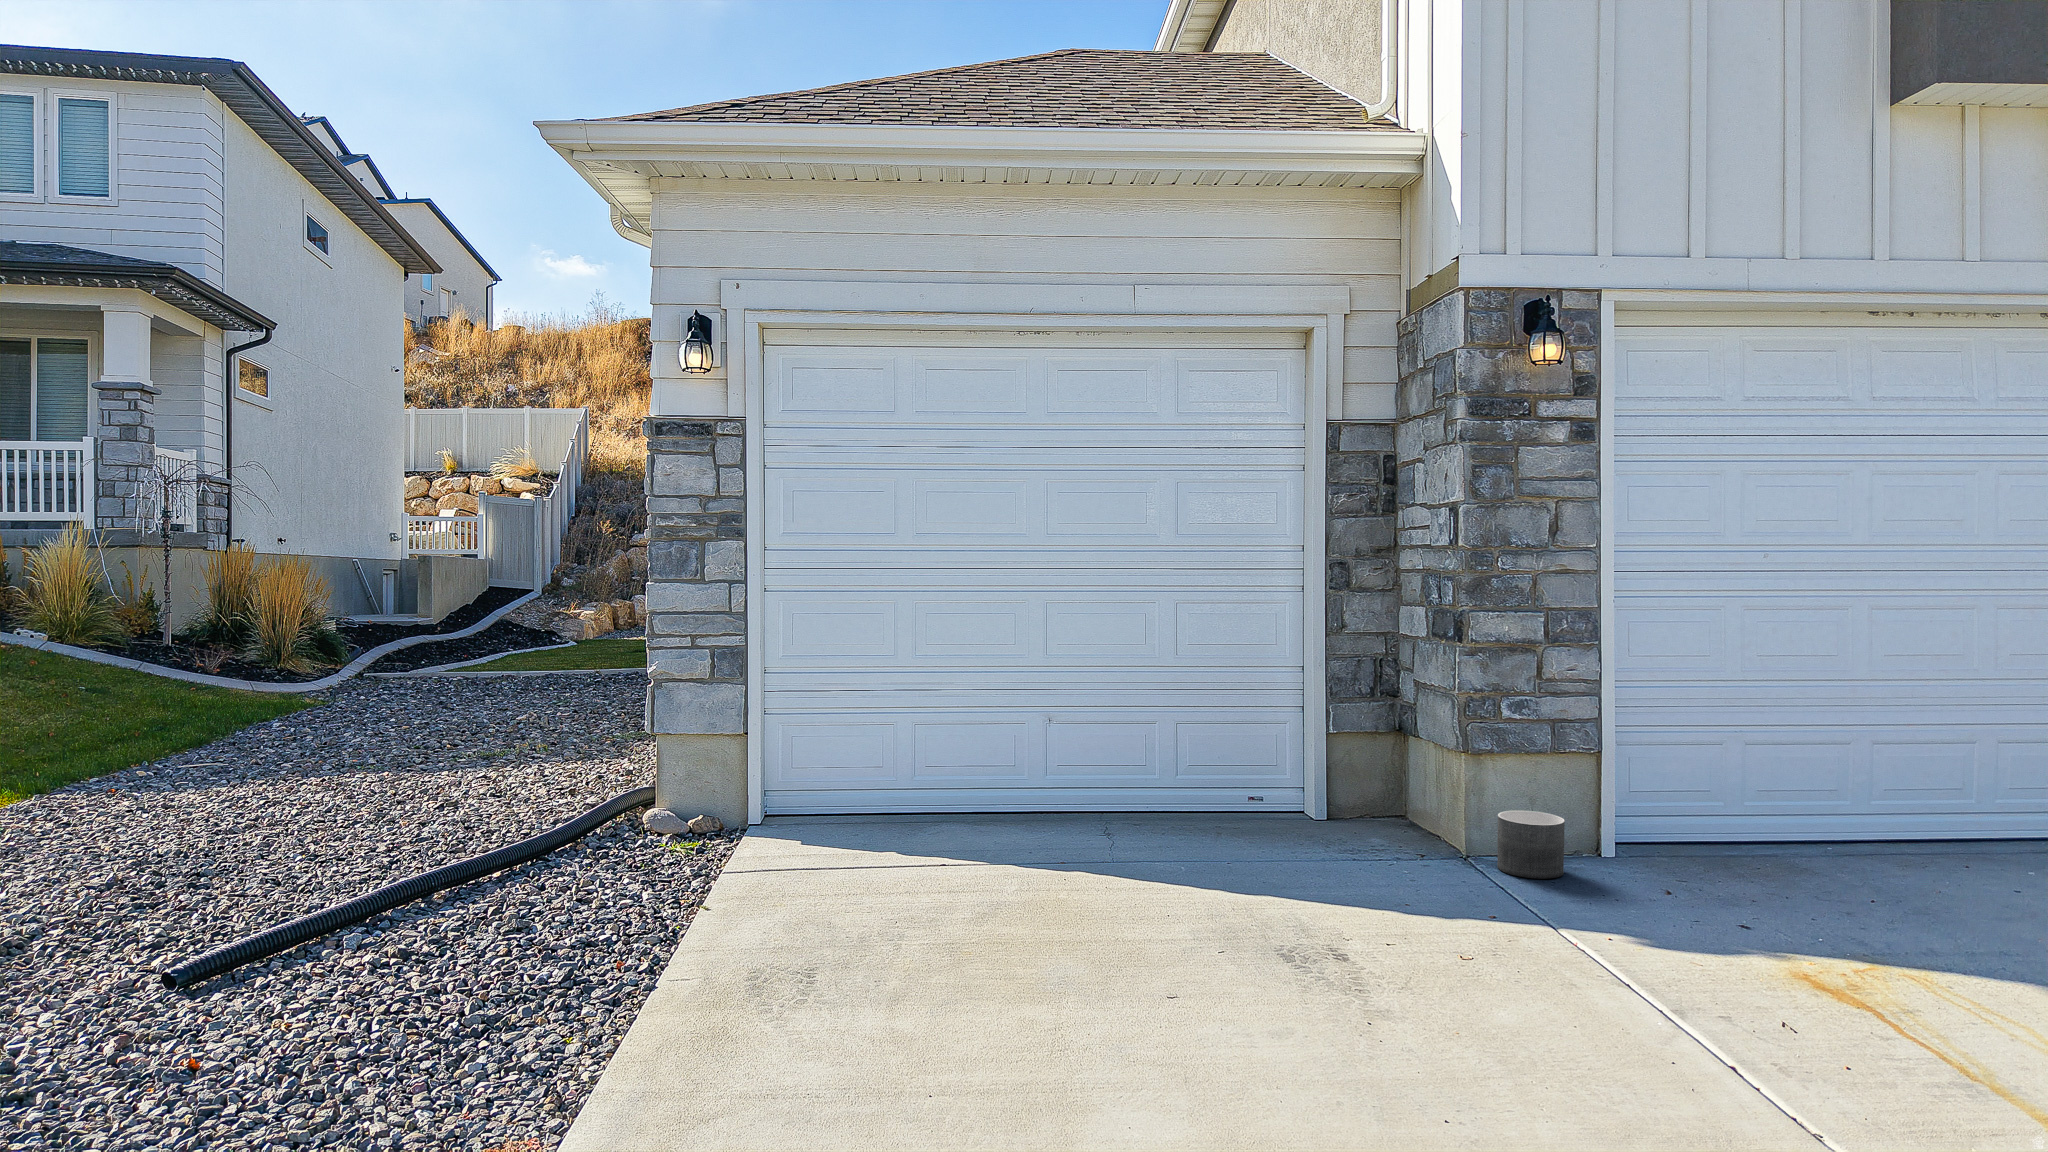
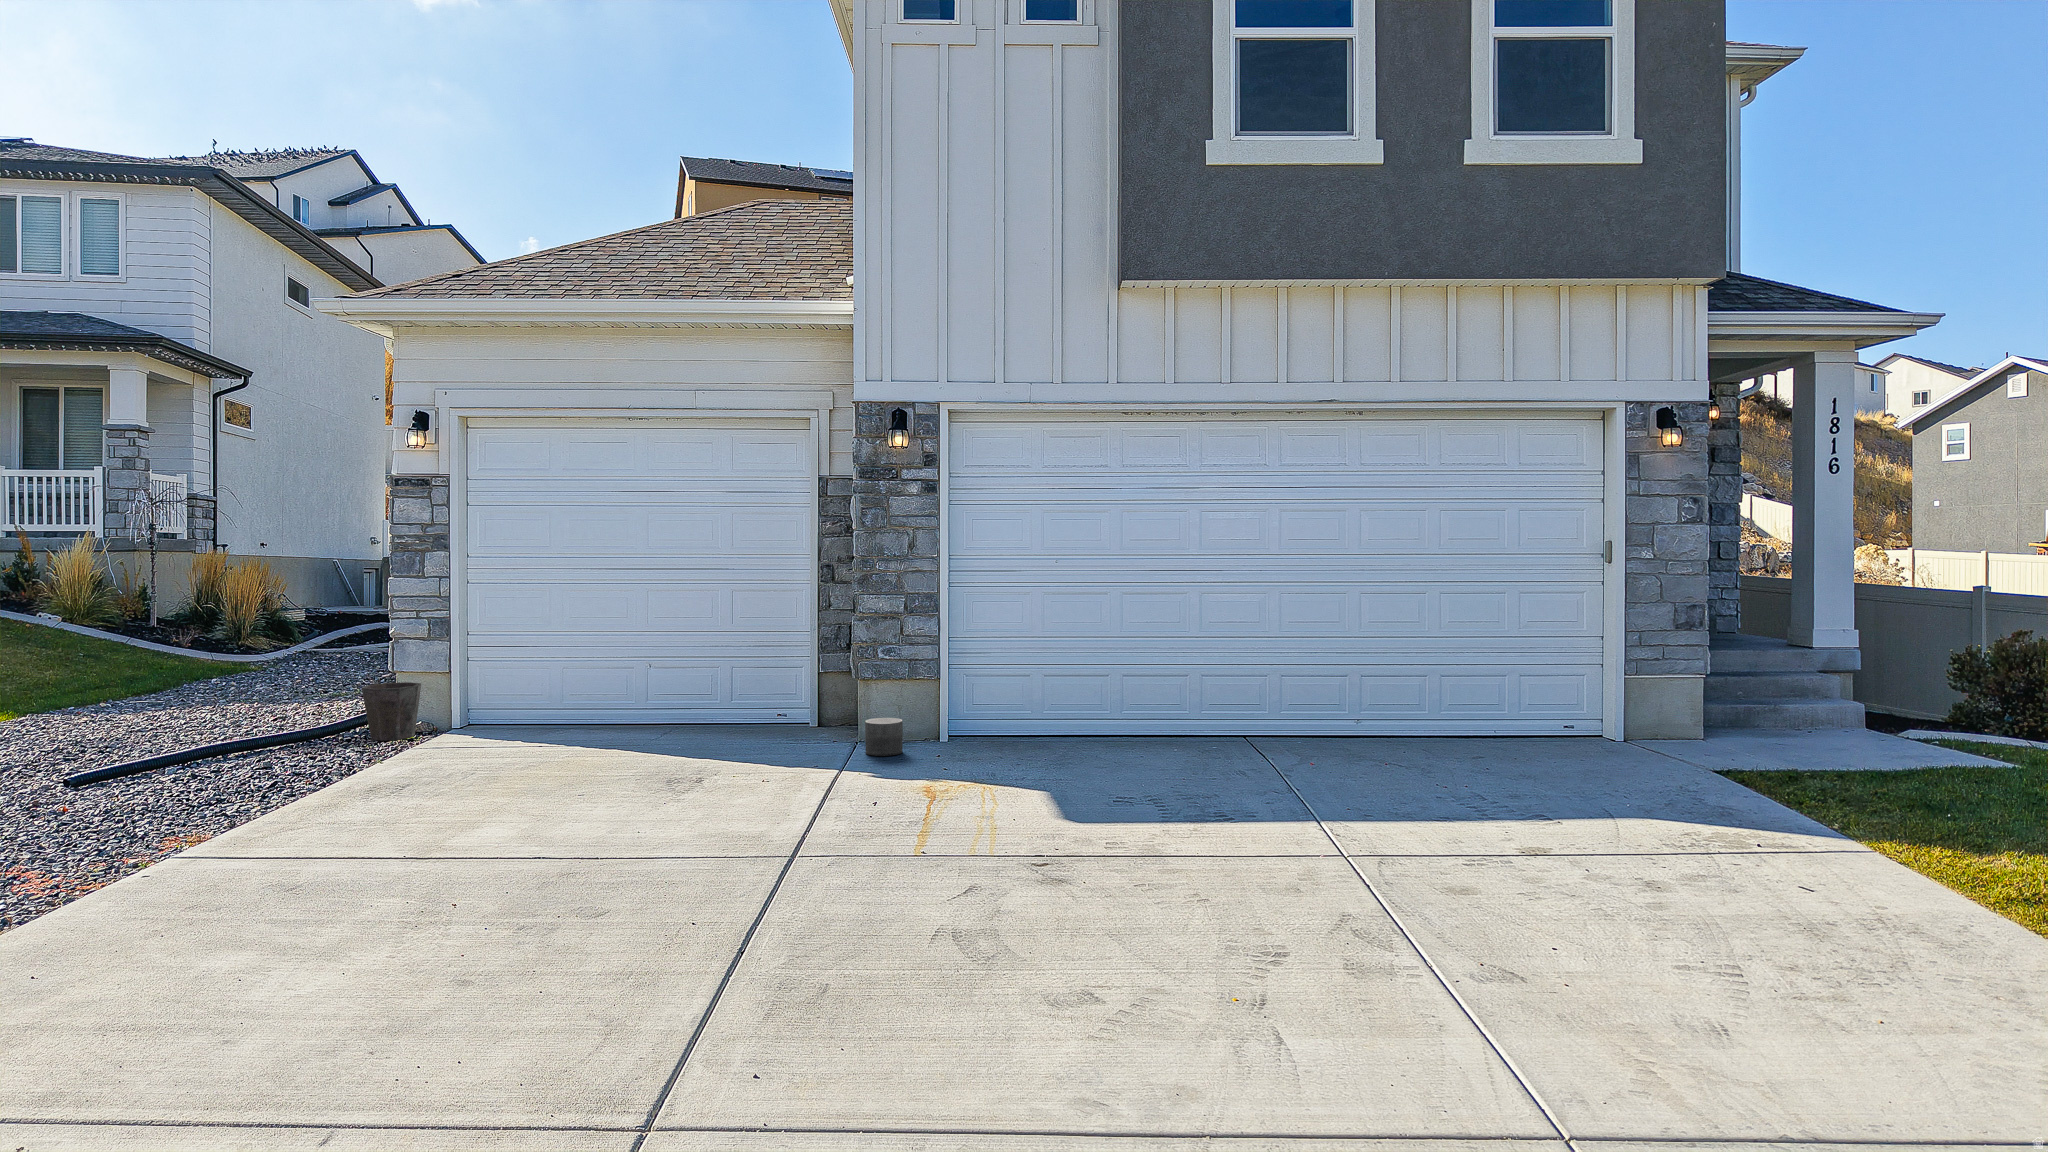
waste bin: none [619,749,707,849] -> present [362,682,421,740]

